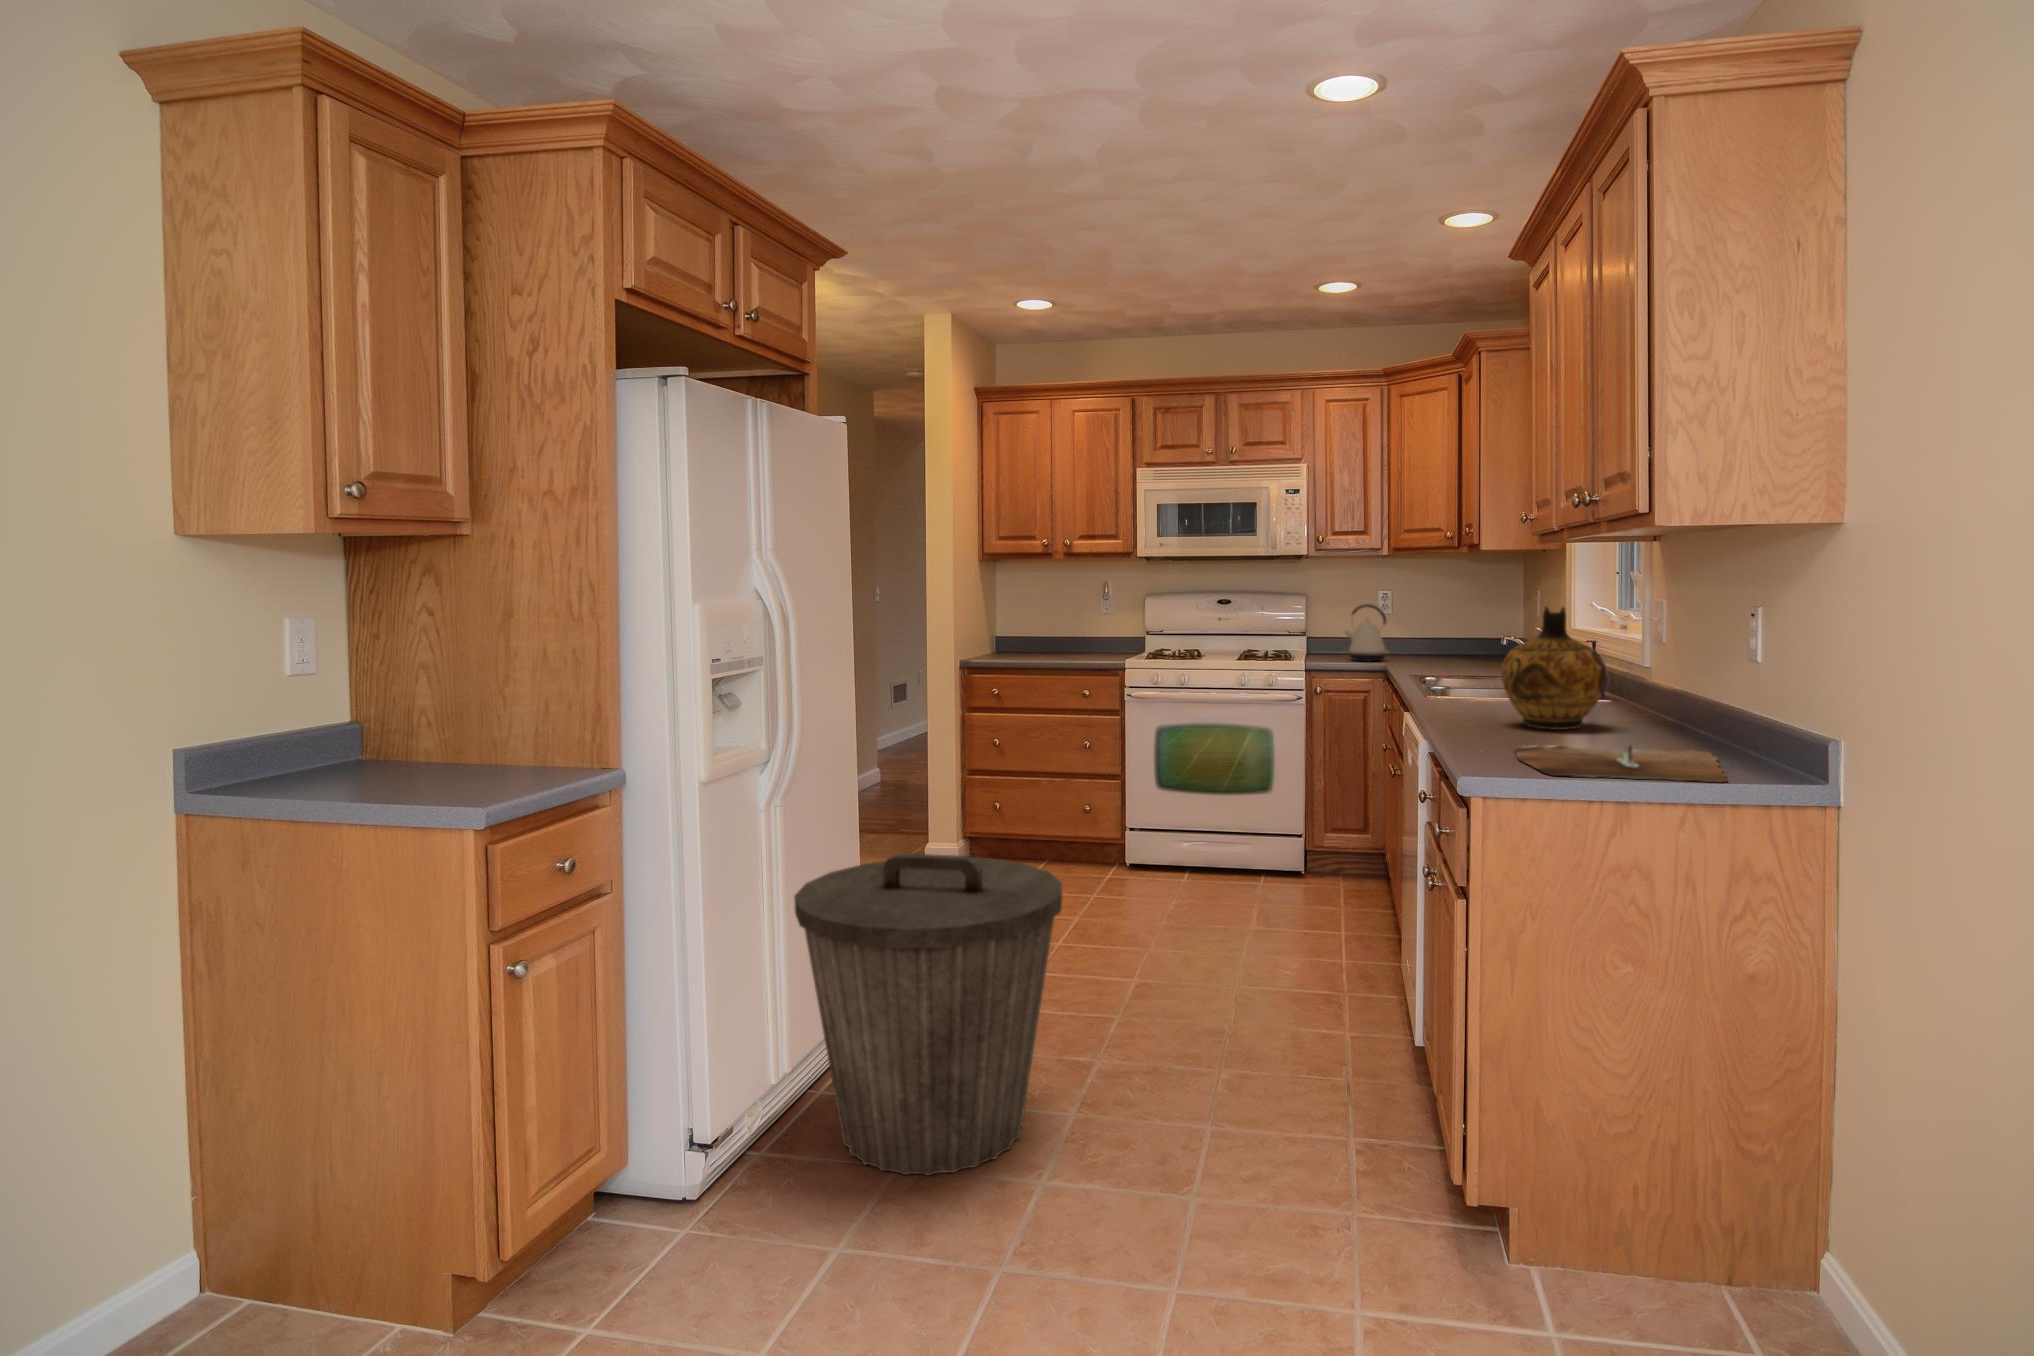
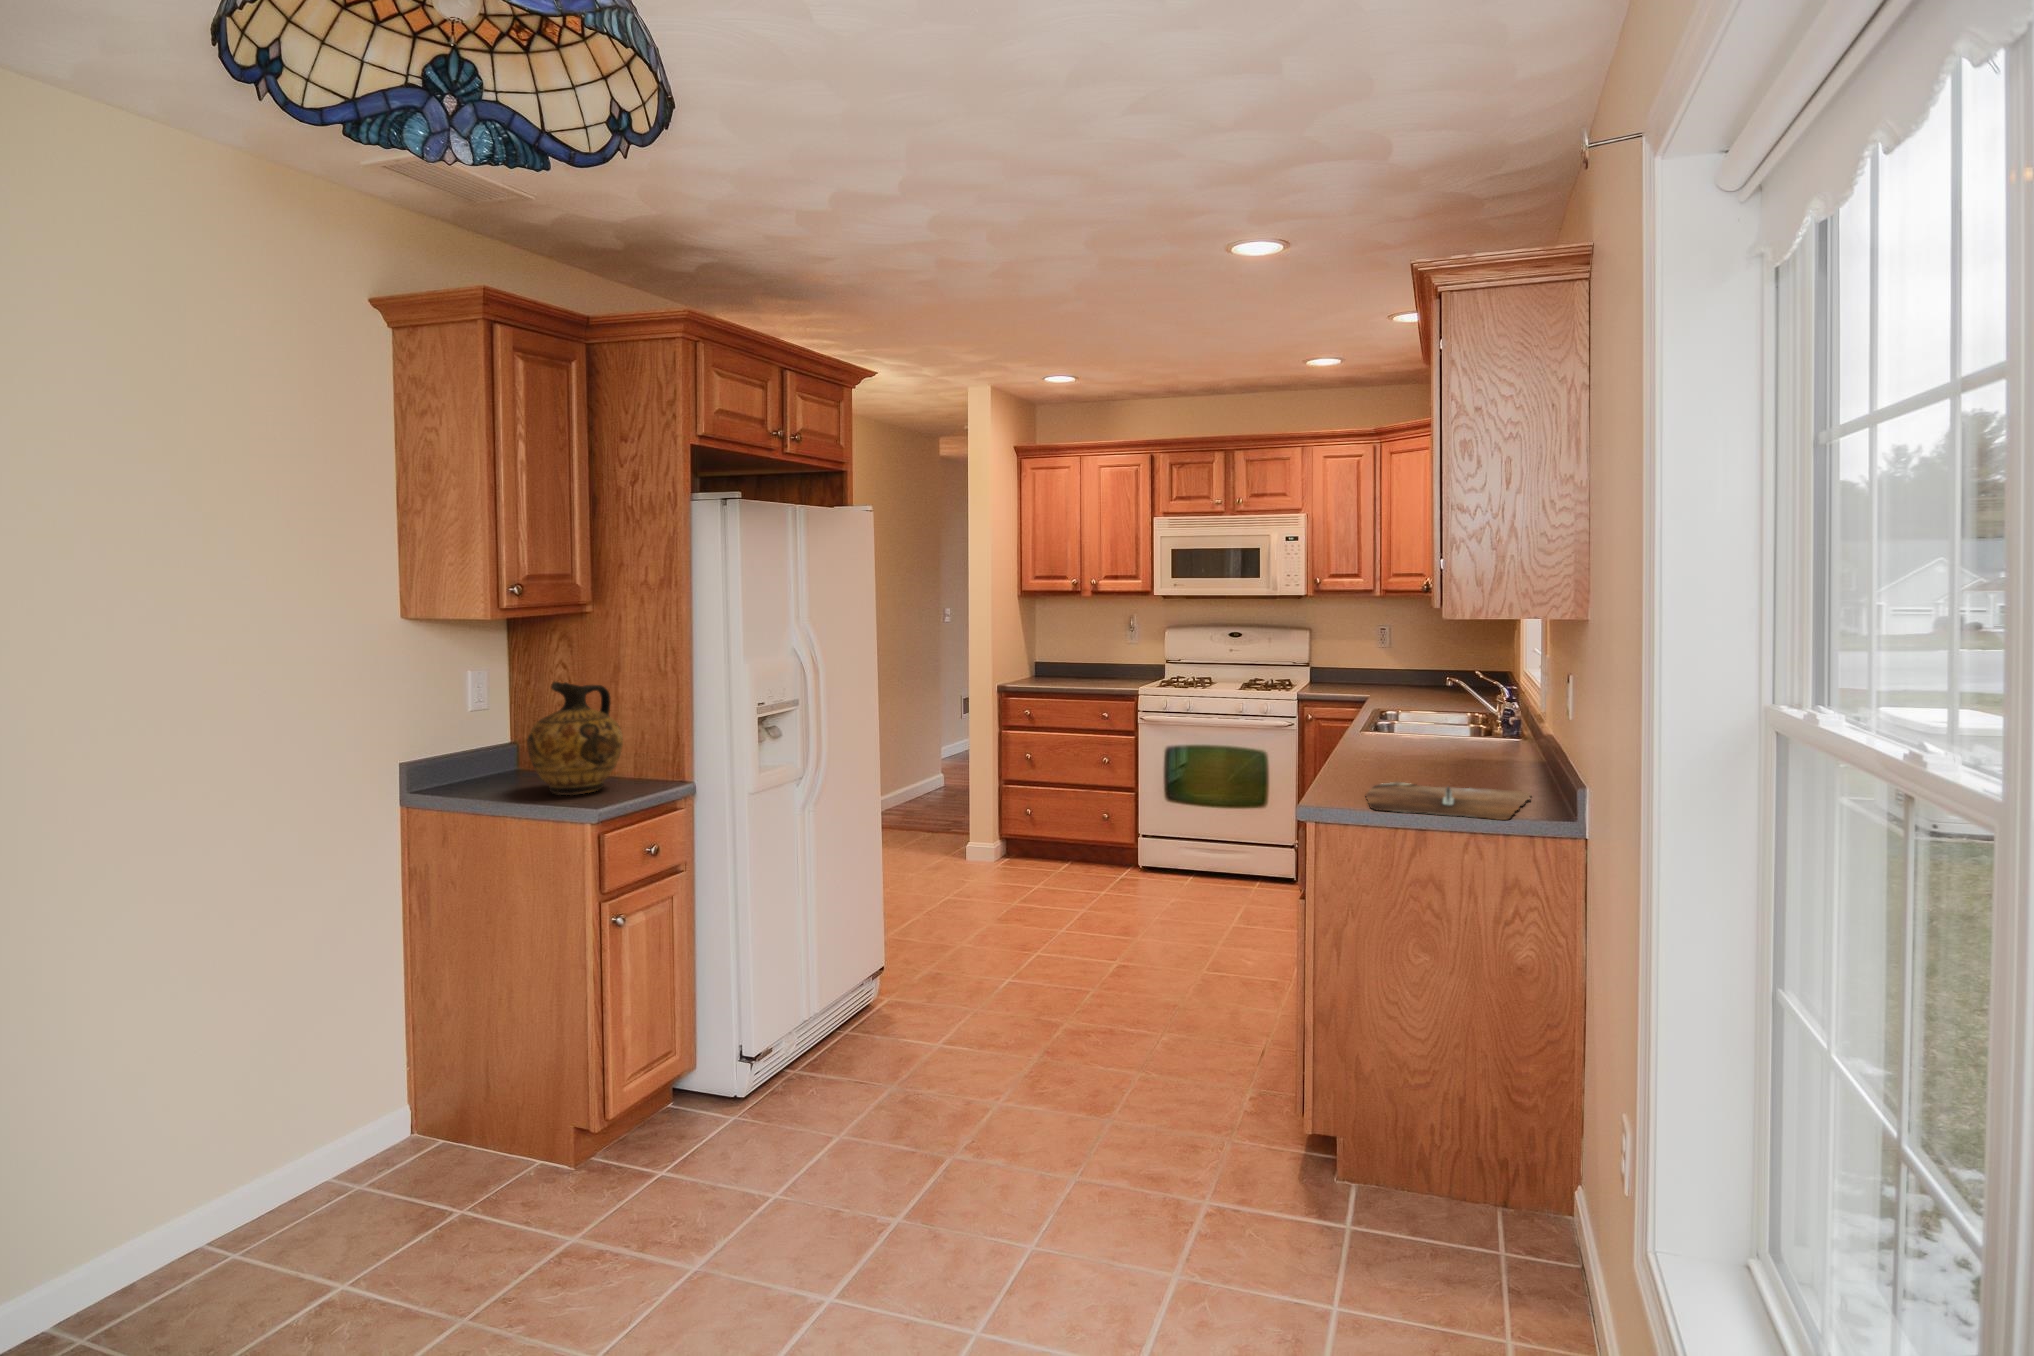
kettle: present [1345,604,1388,661] -> none [1337,640,1378,692]
ceramic jug: present [1501,607,1607,730] -> present [527,682,623,795]
trash can: present [794,853,1062,1175] -> none [822,850,1027,1096]

